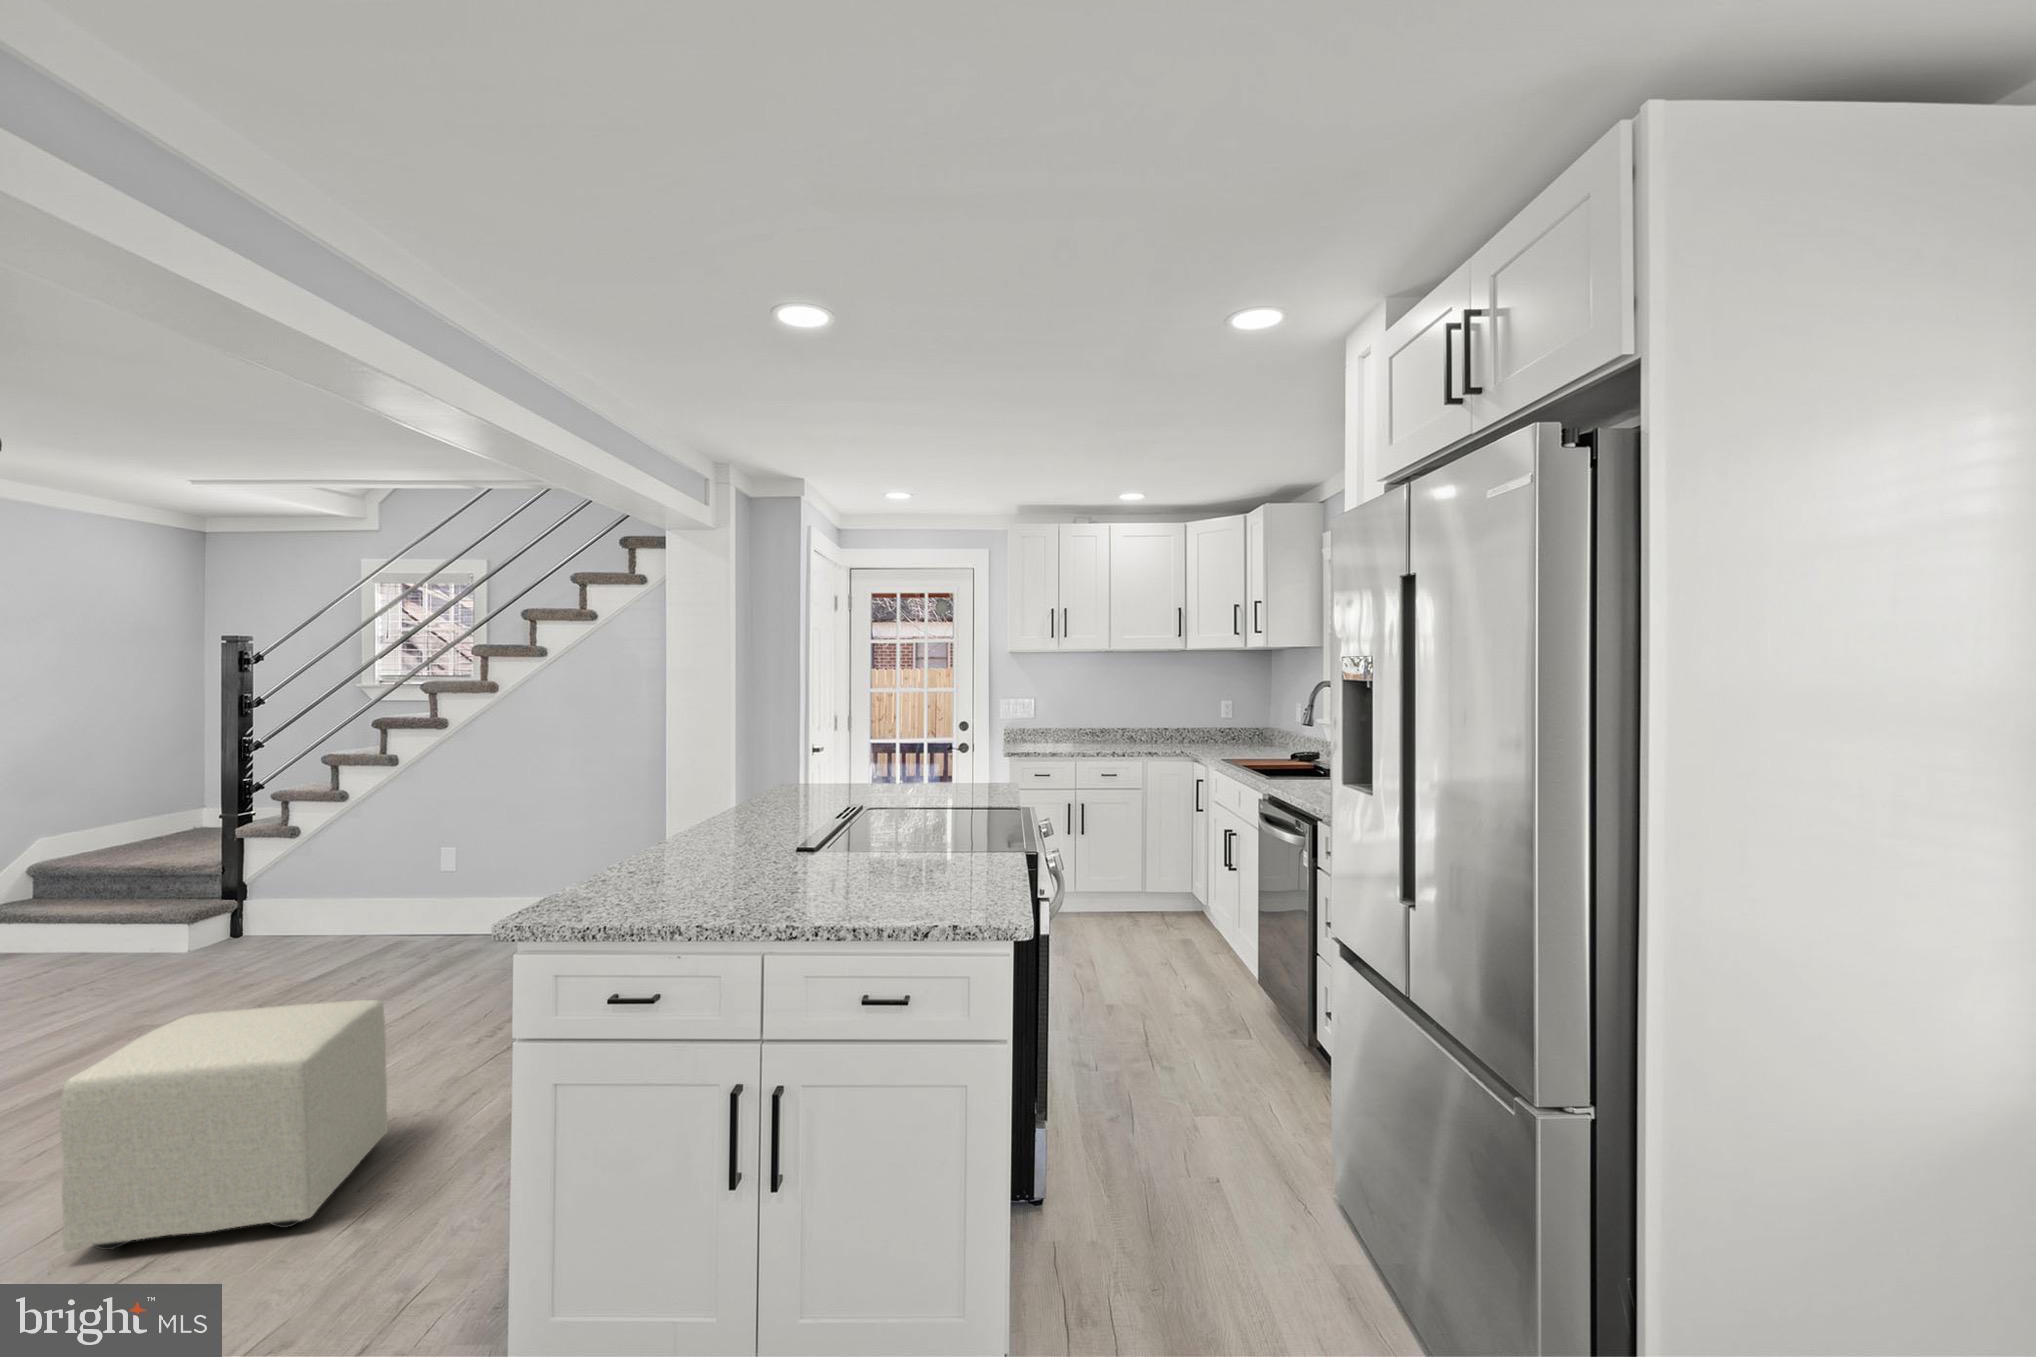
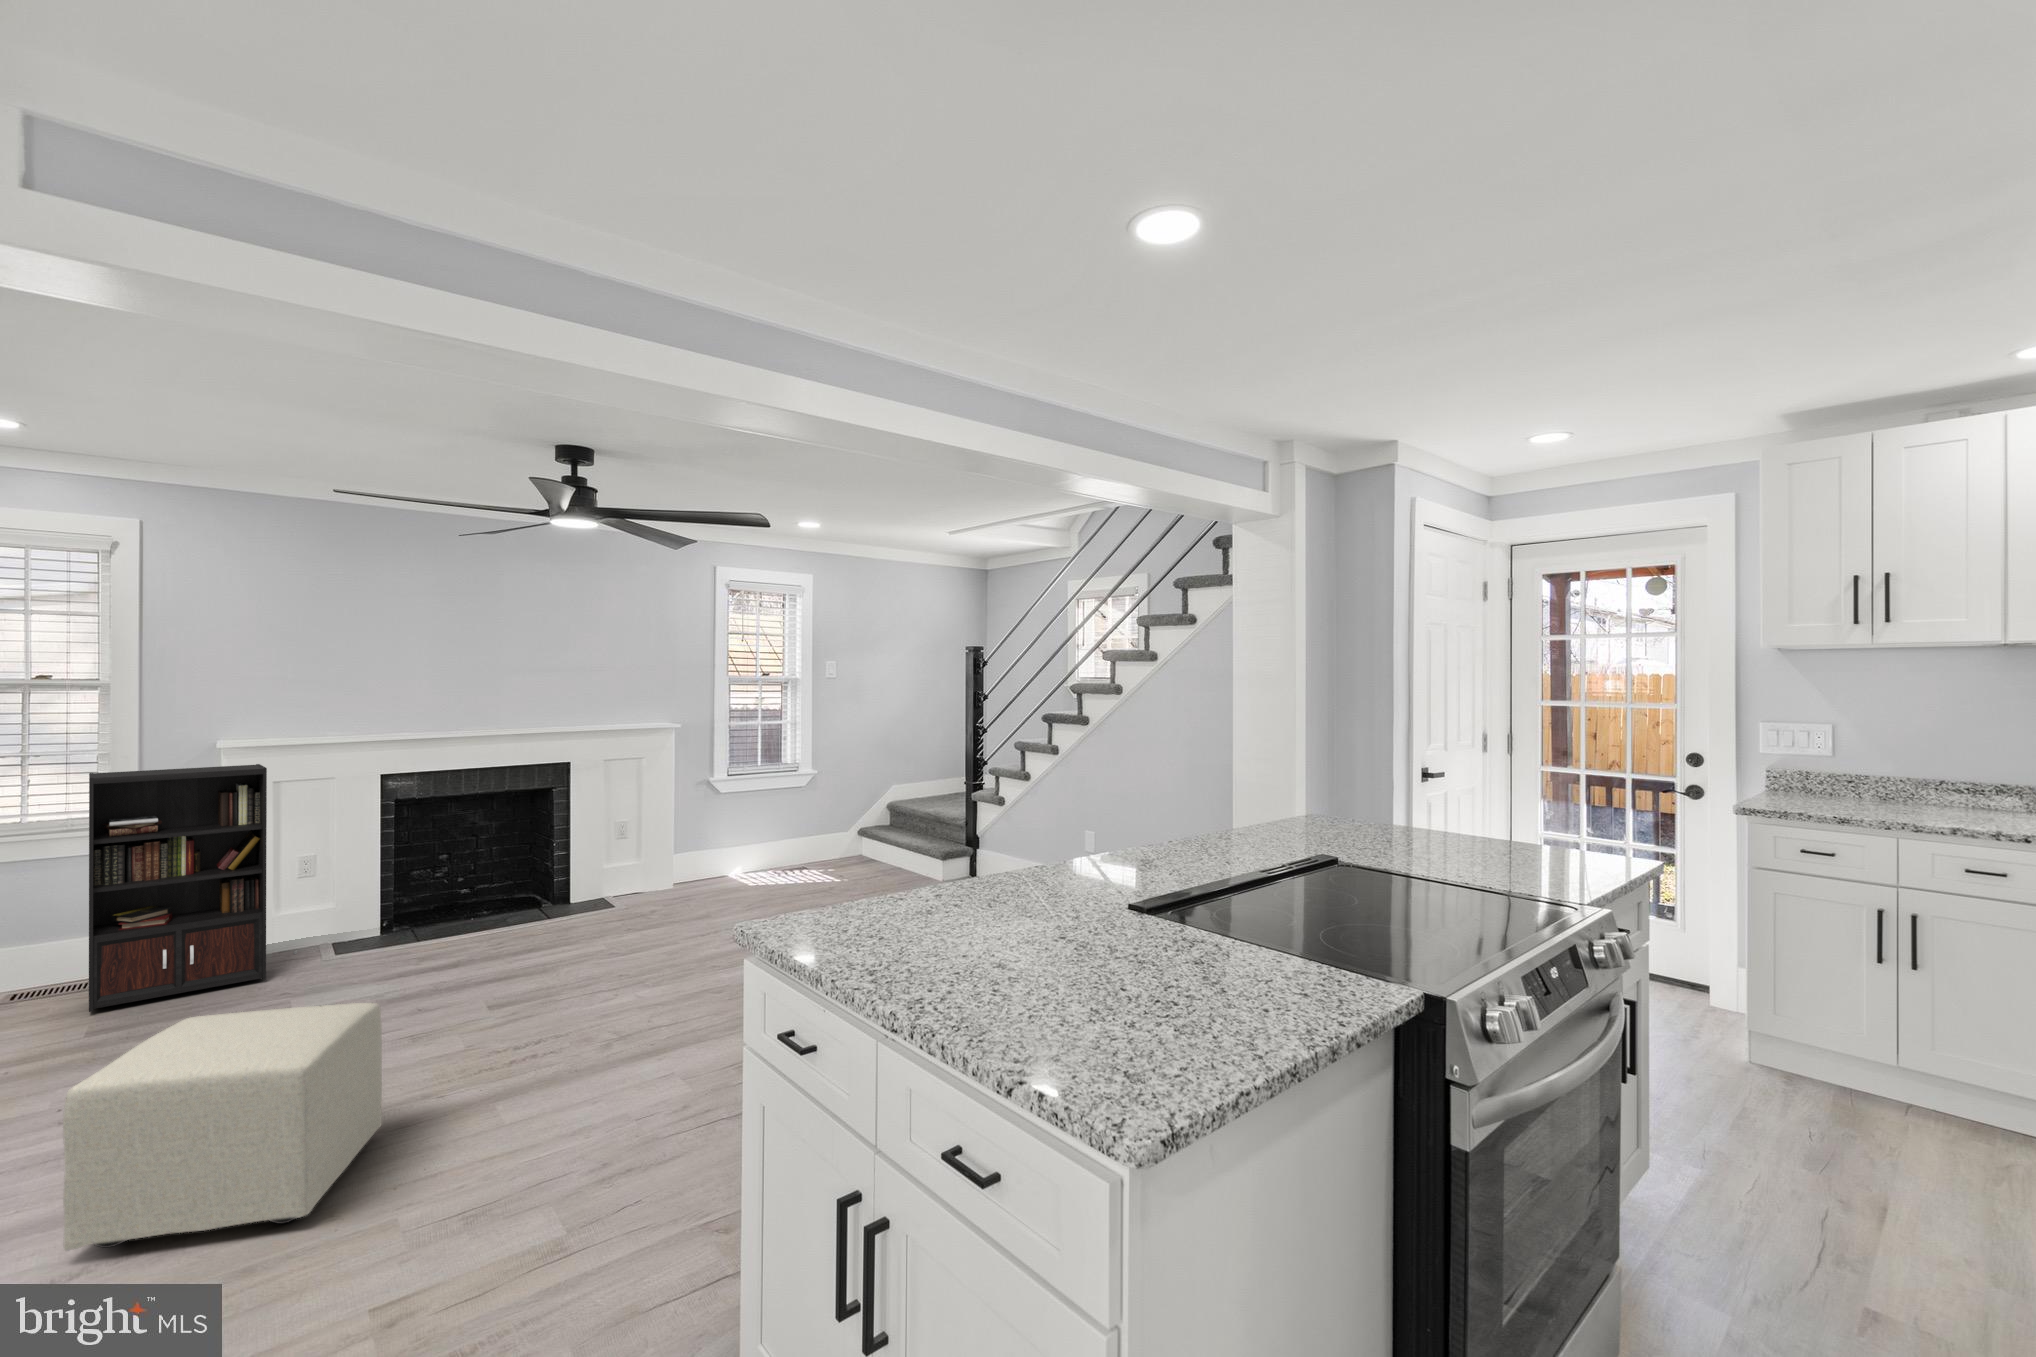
bookcase: none [87,767,303,1028] -> present [89,764,297,1012]

